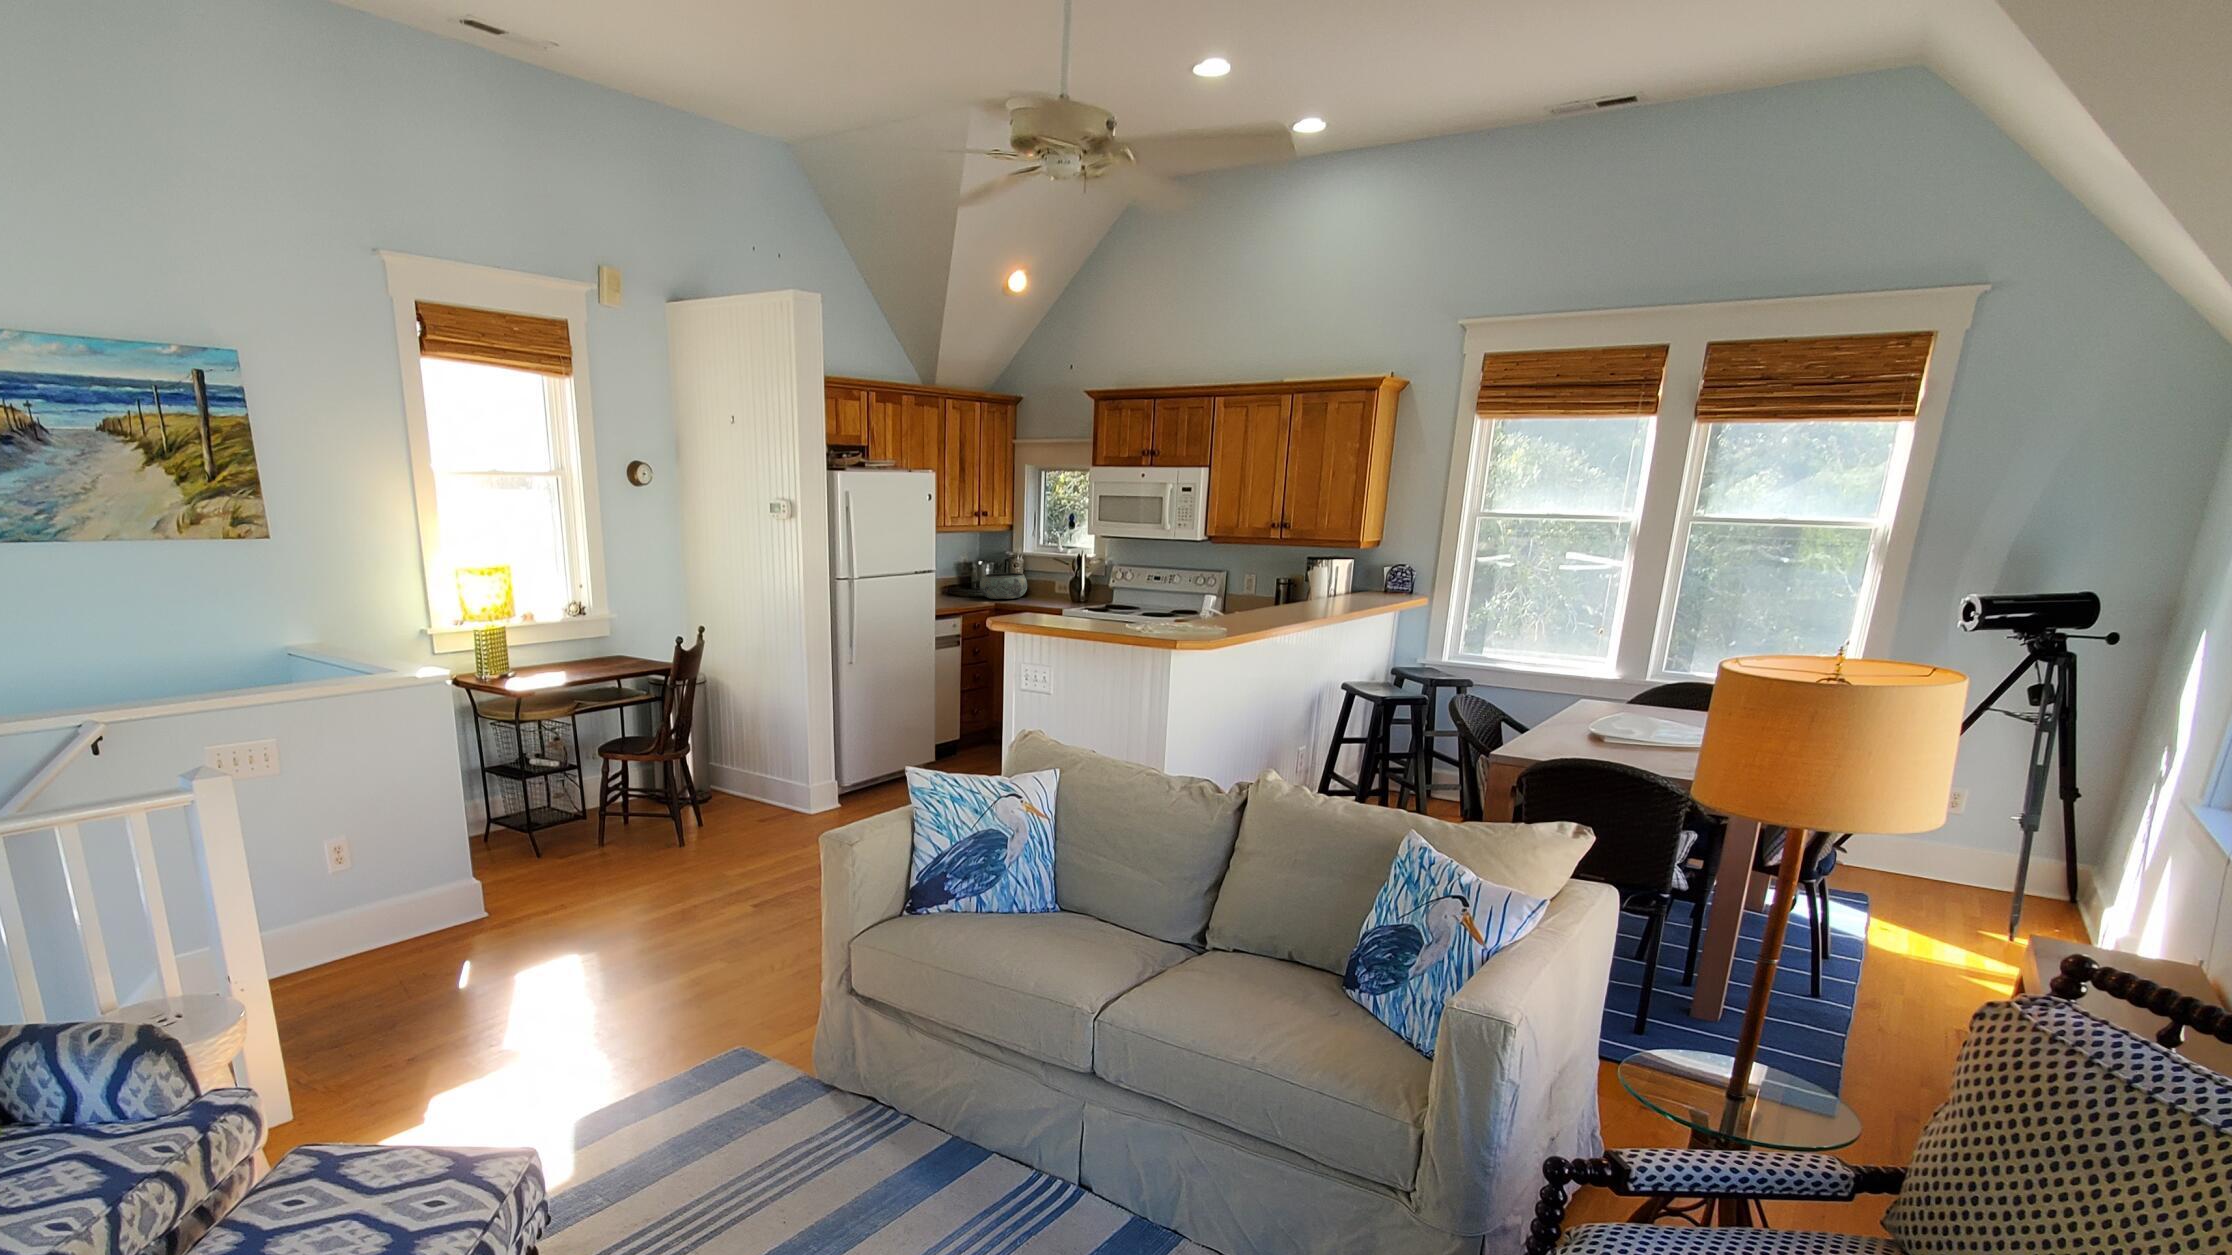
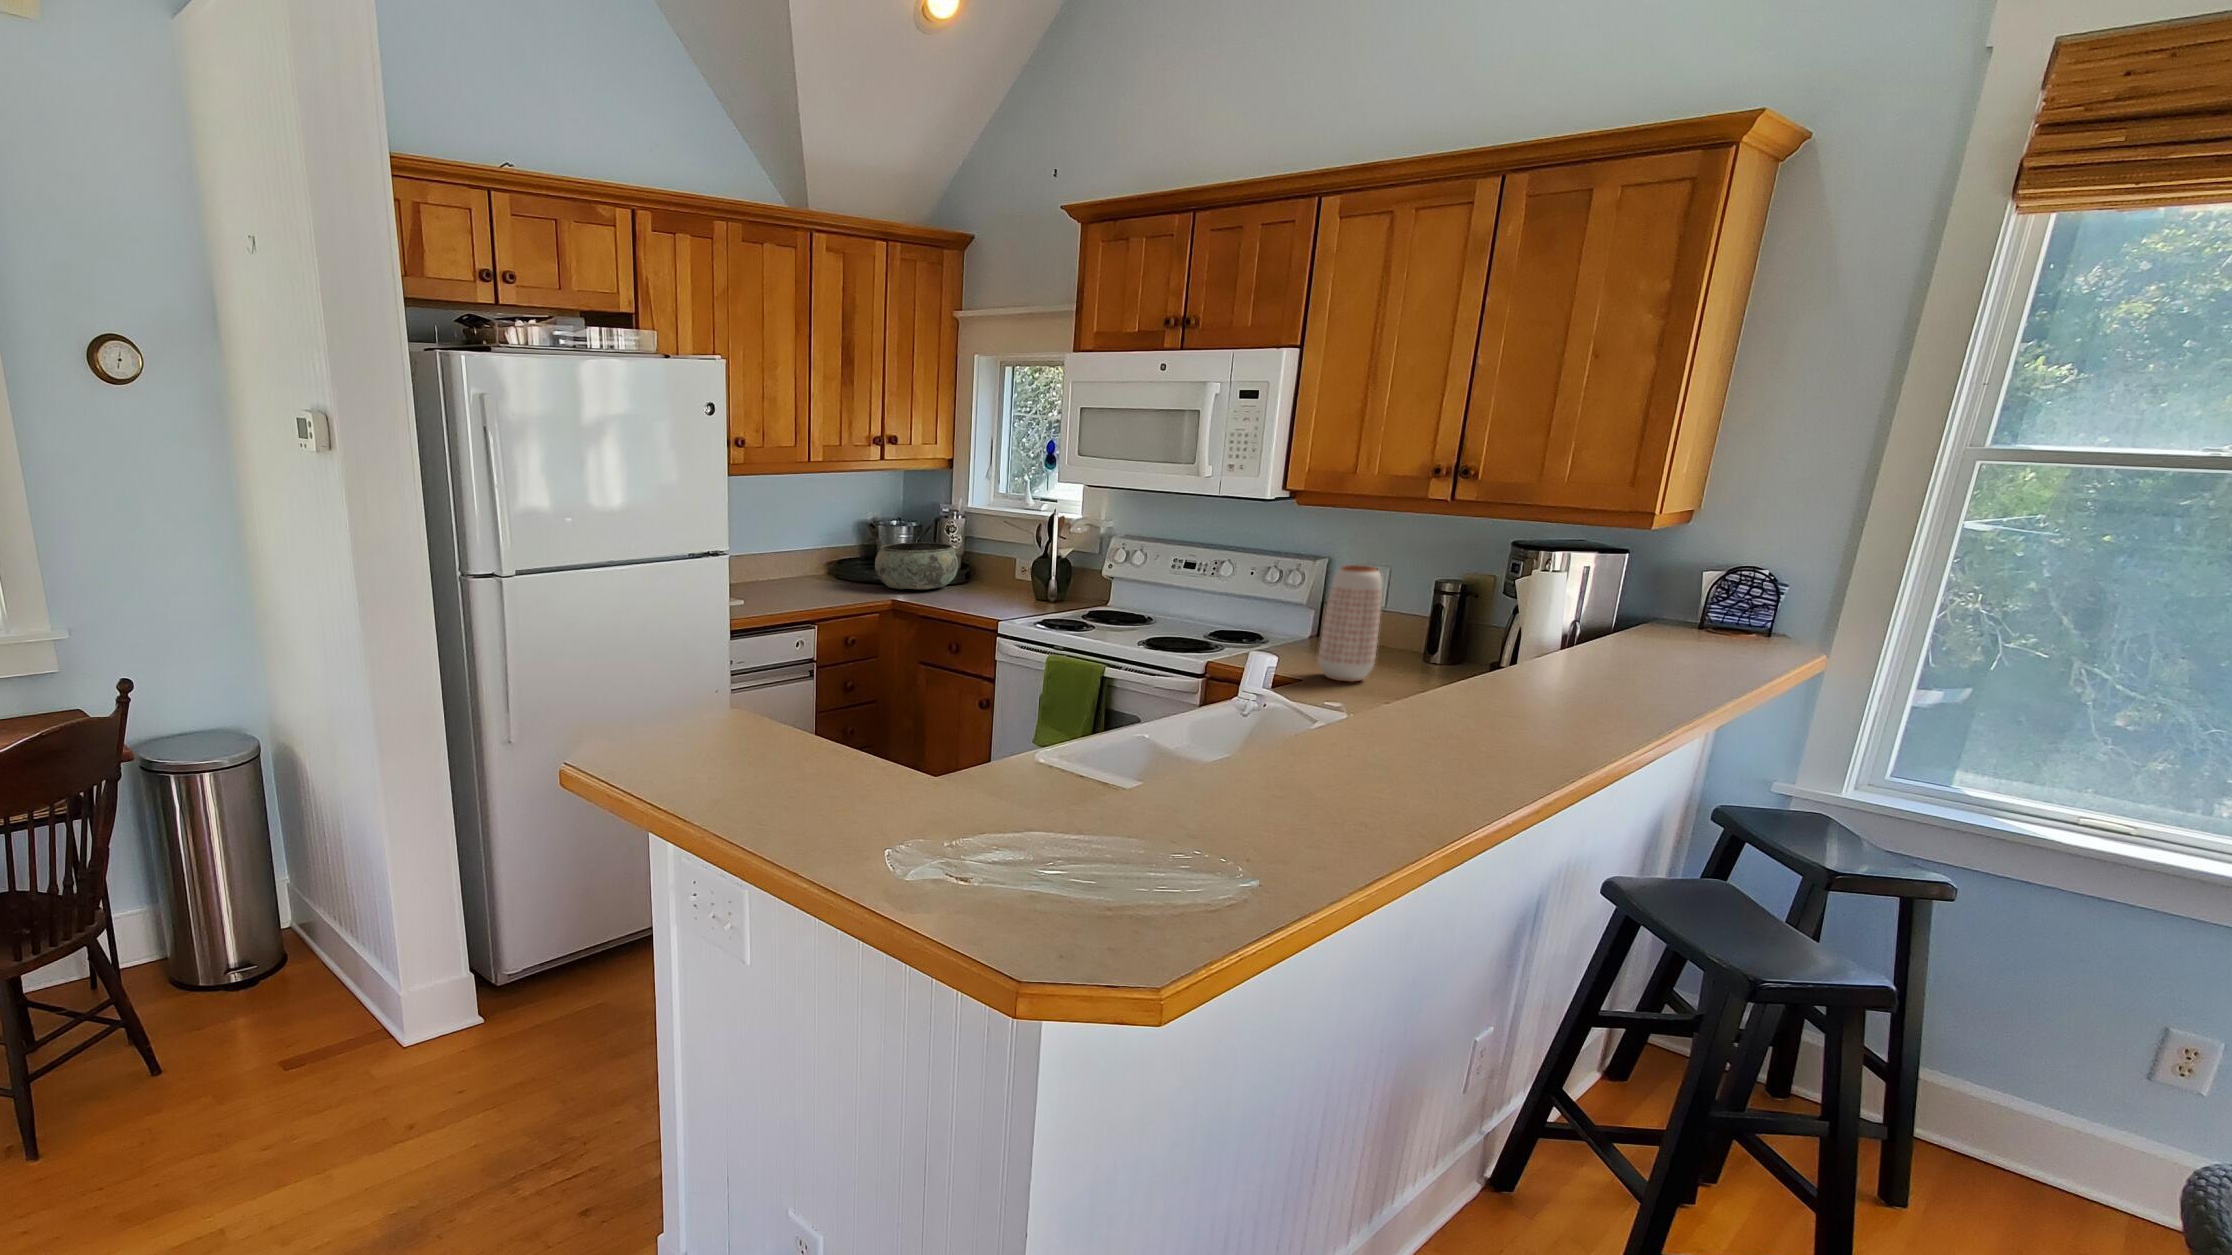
vase: none [1228,569,1254,624] -> present [1318,565,1382,682]

